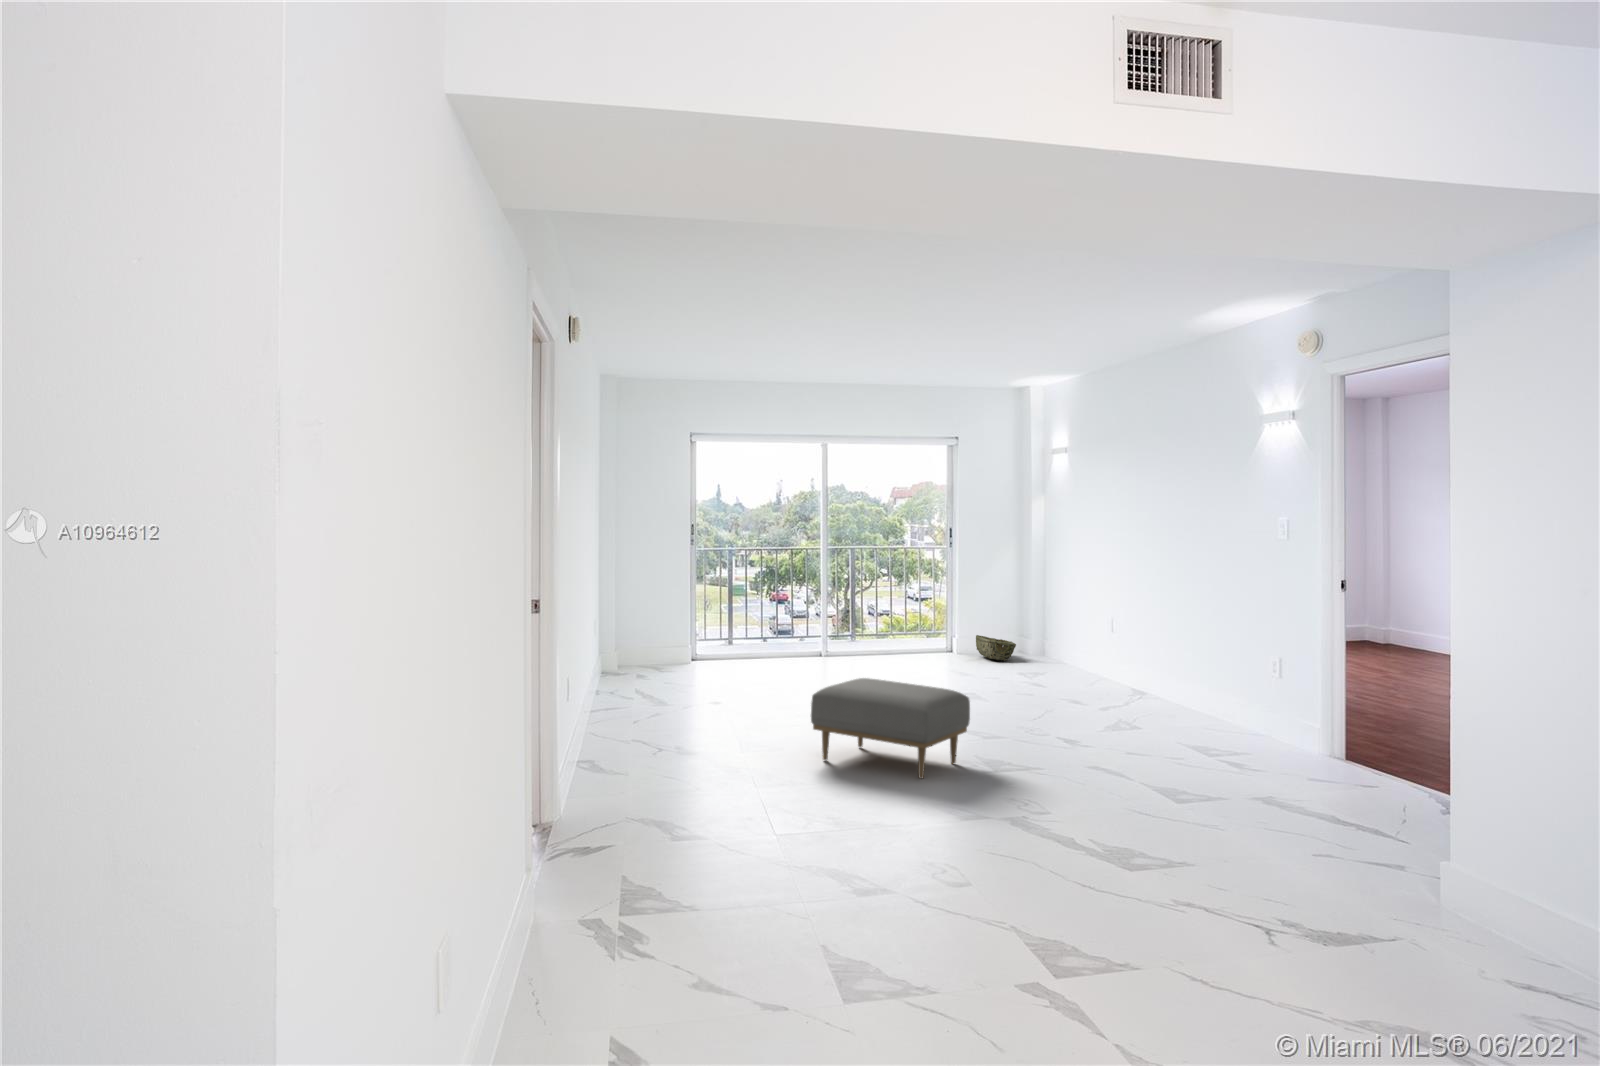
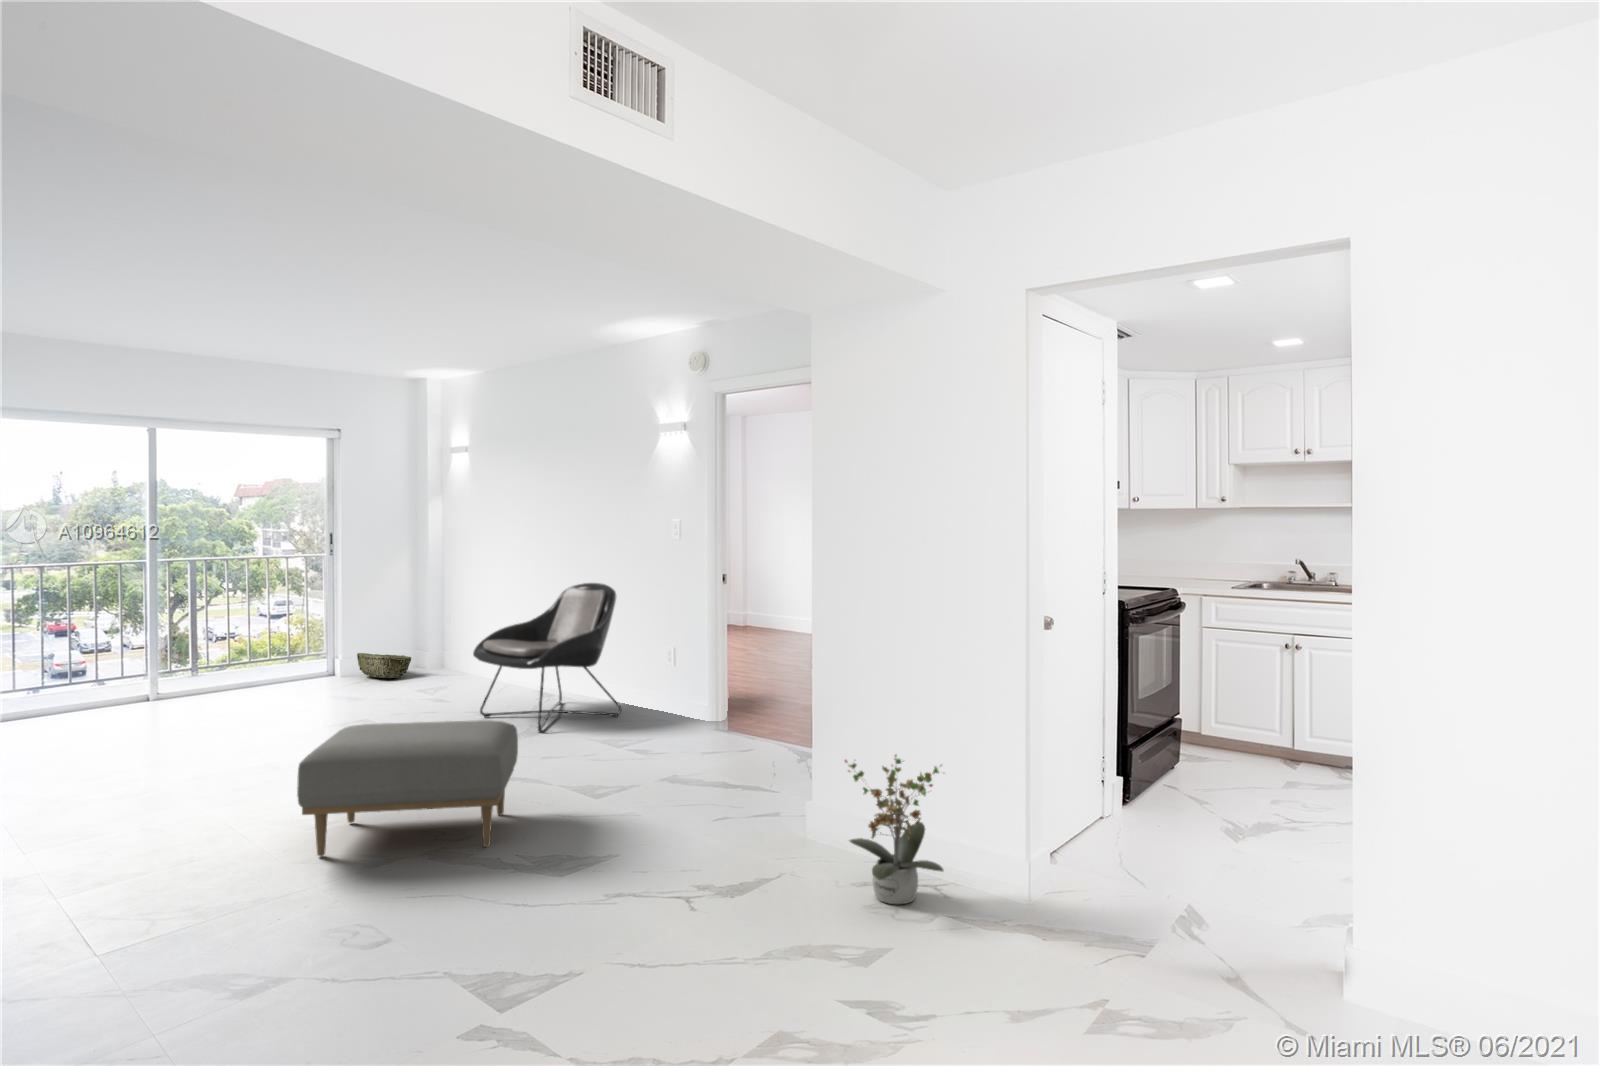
lounge chair: none [1021,590,1146,719] -> present [473,583,622,732]
potted plant: none [1116,756,1218,883] -> present [845,755,943,904]

